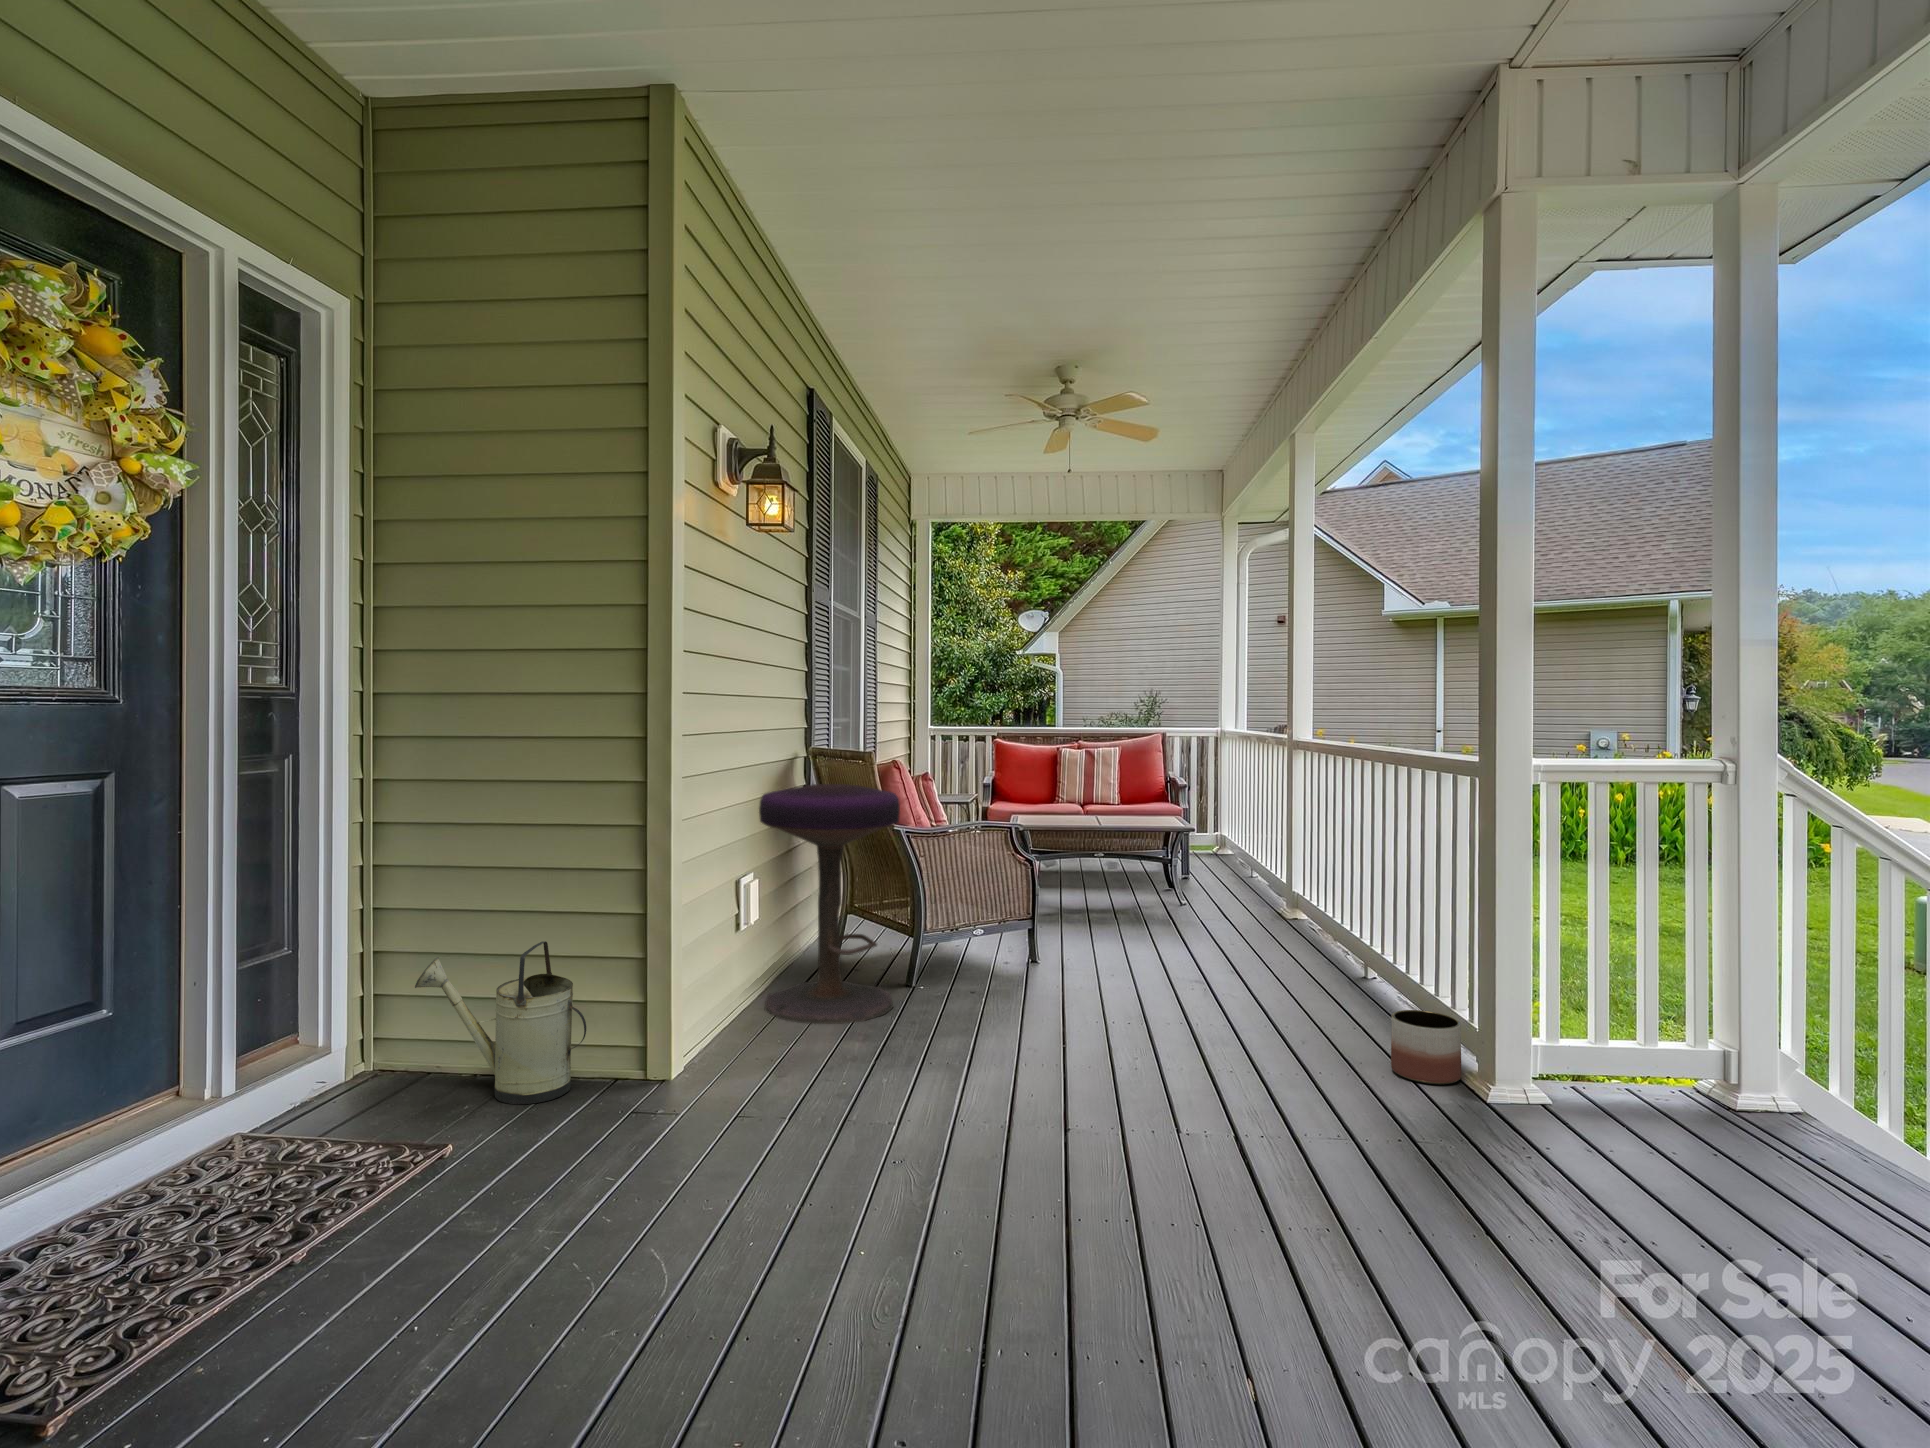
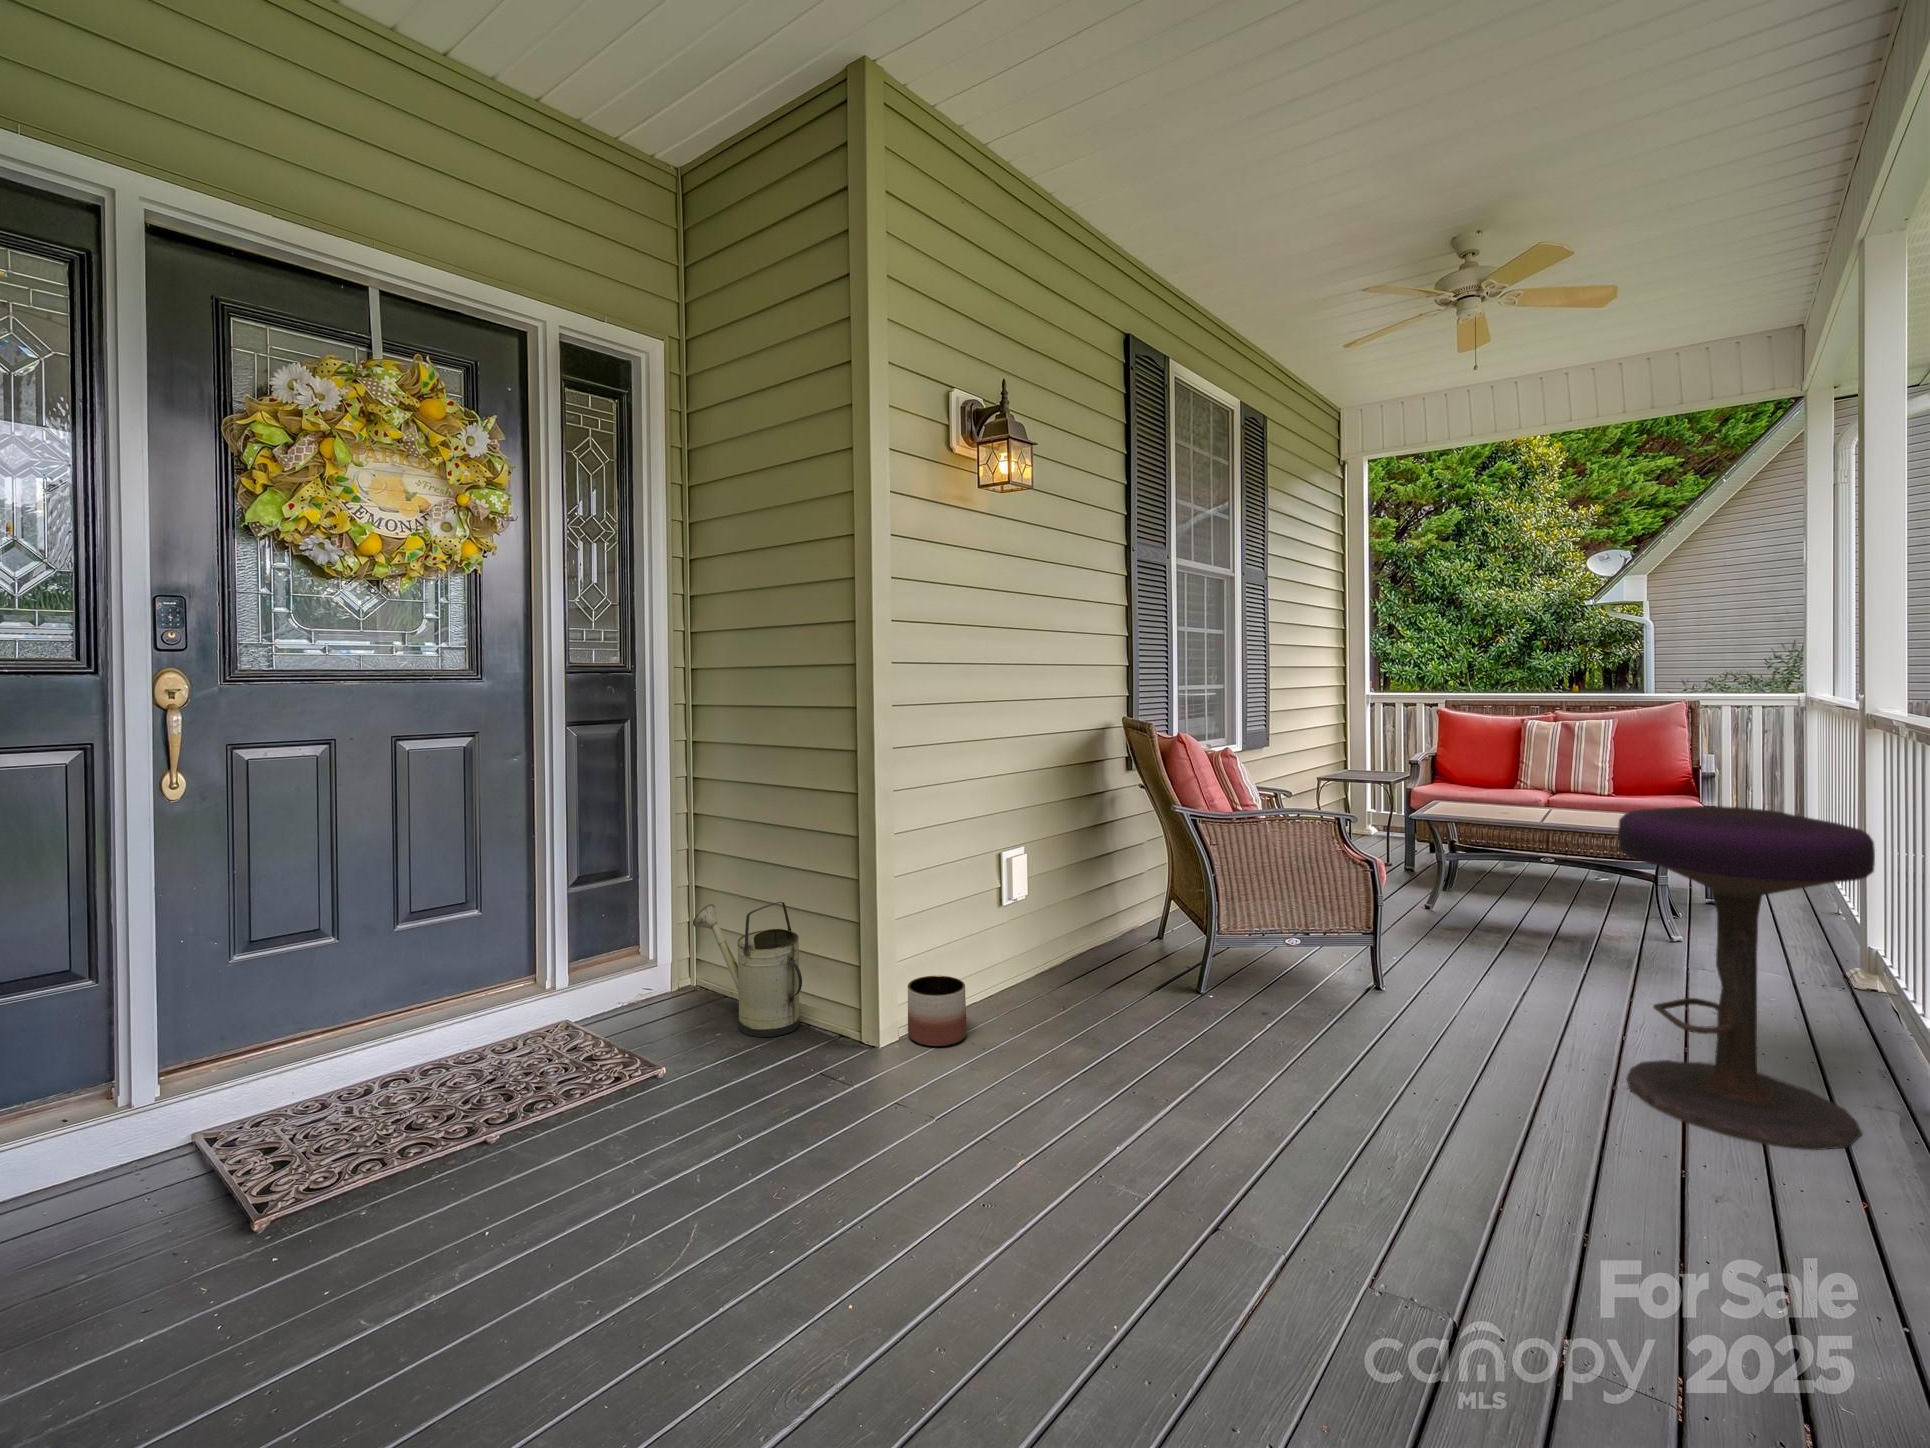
stool: present [759,784,900,1024] -> present [1618,806,1875,1150]
planter: present [1391,1010,1461,1084] -> present [908,976,966,1046]

